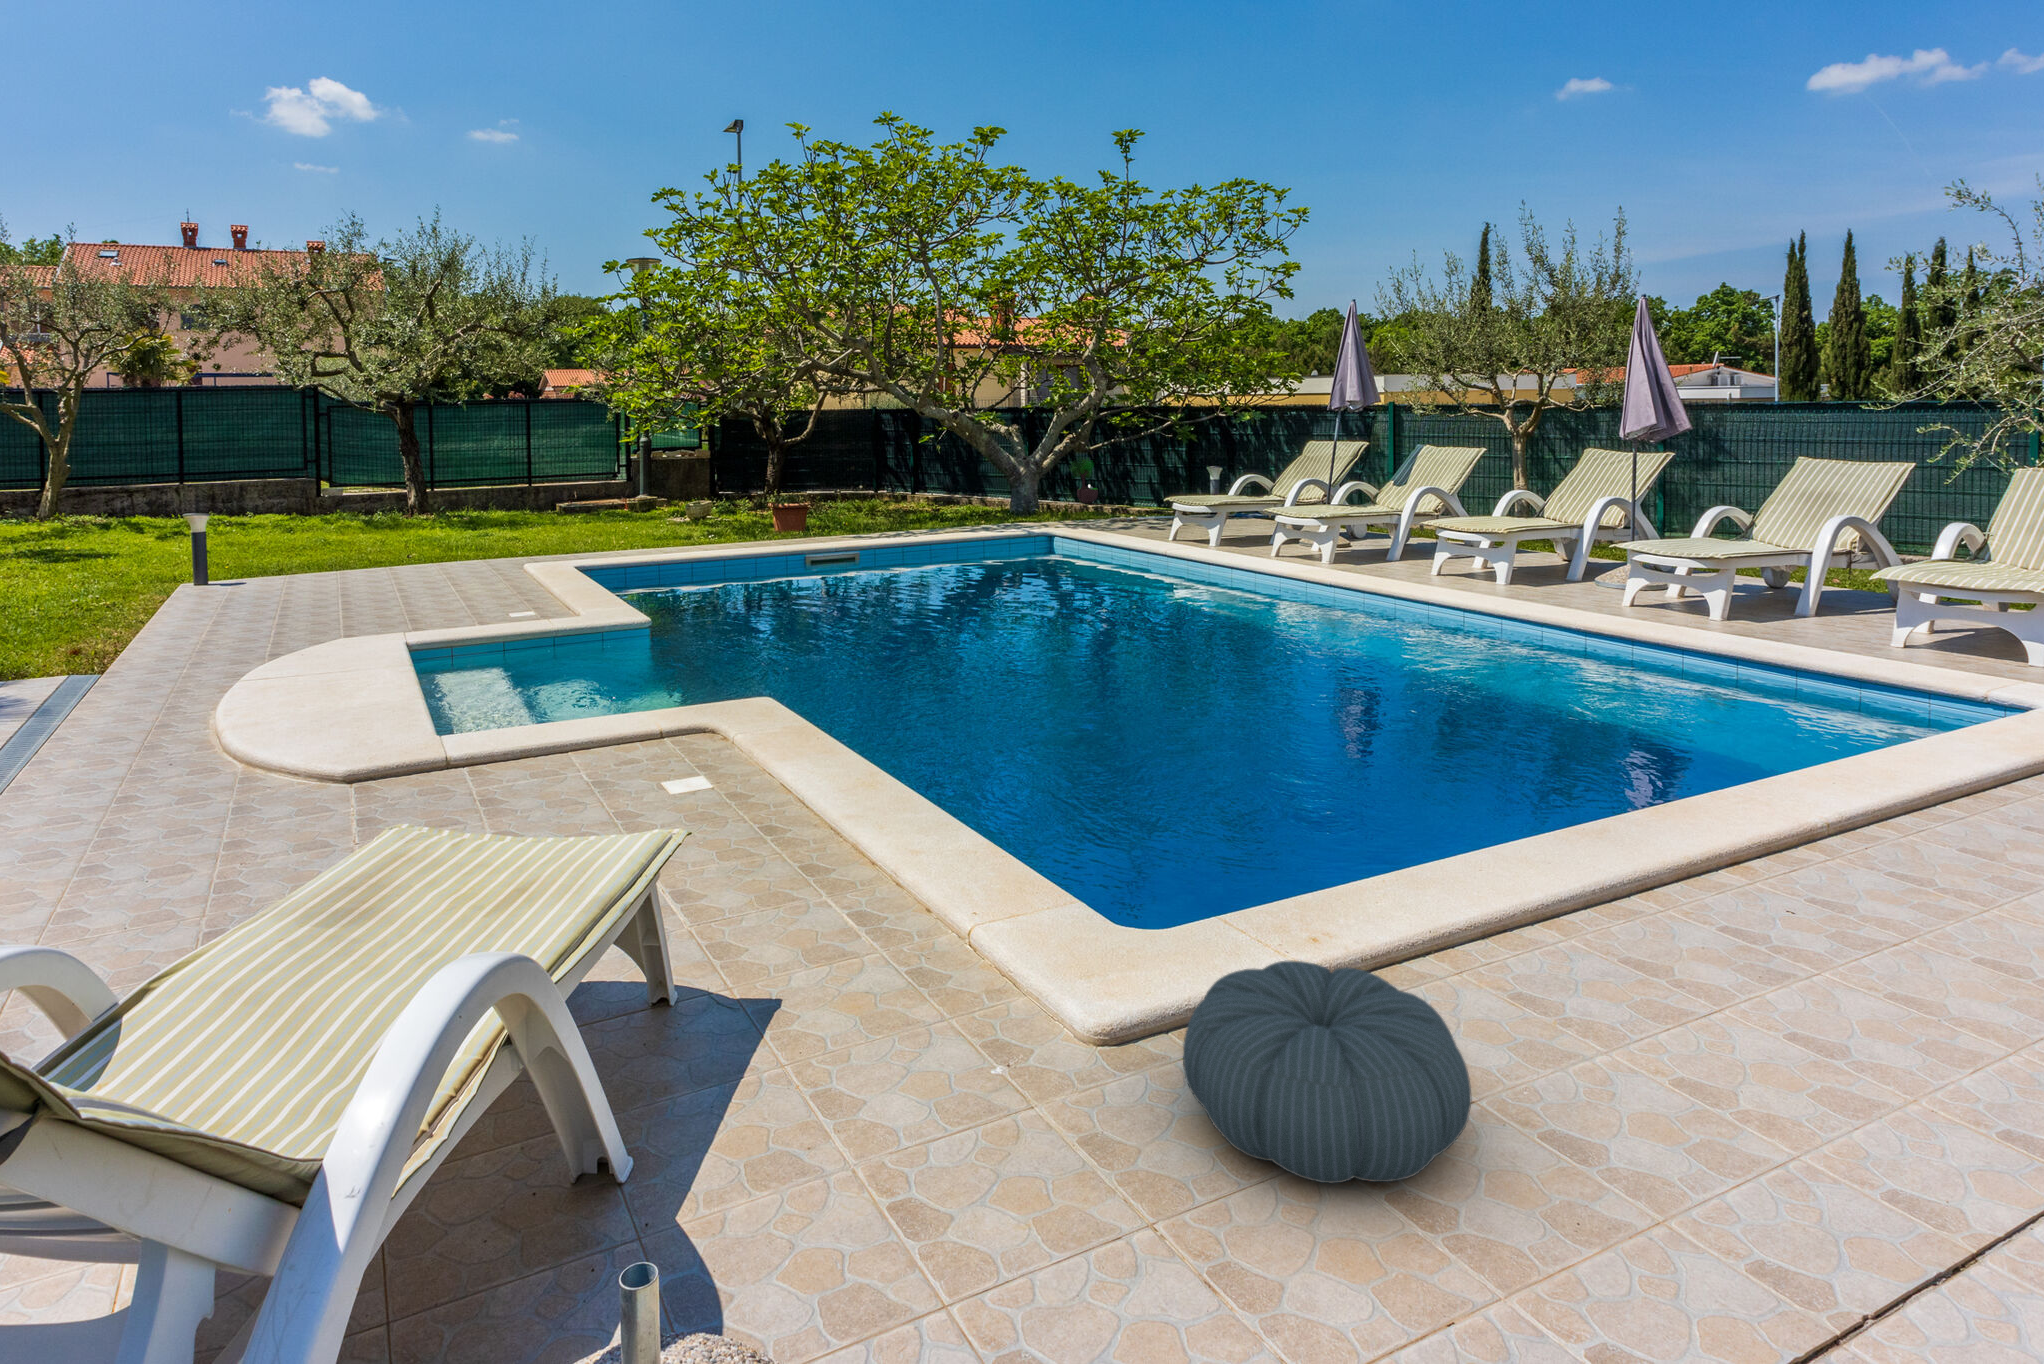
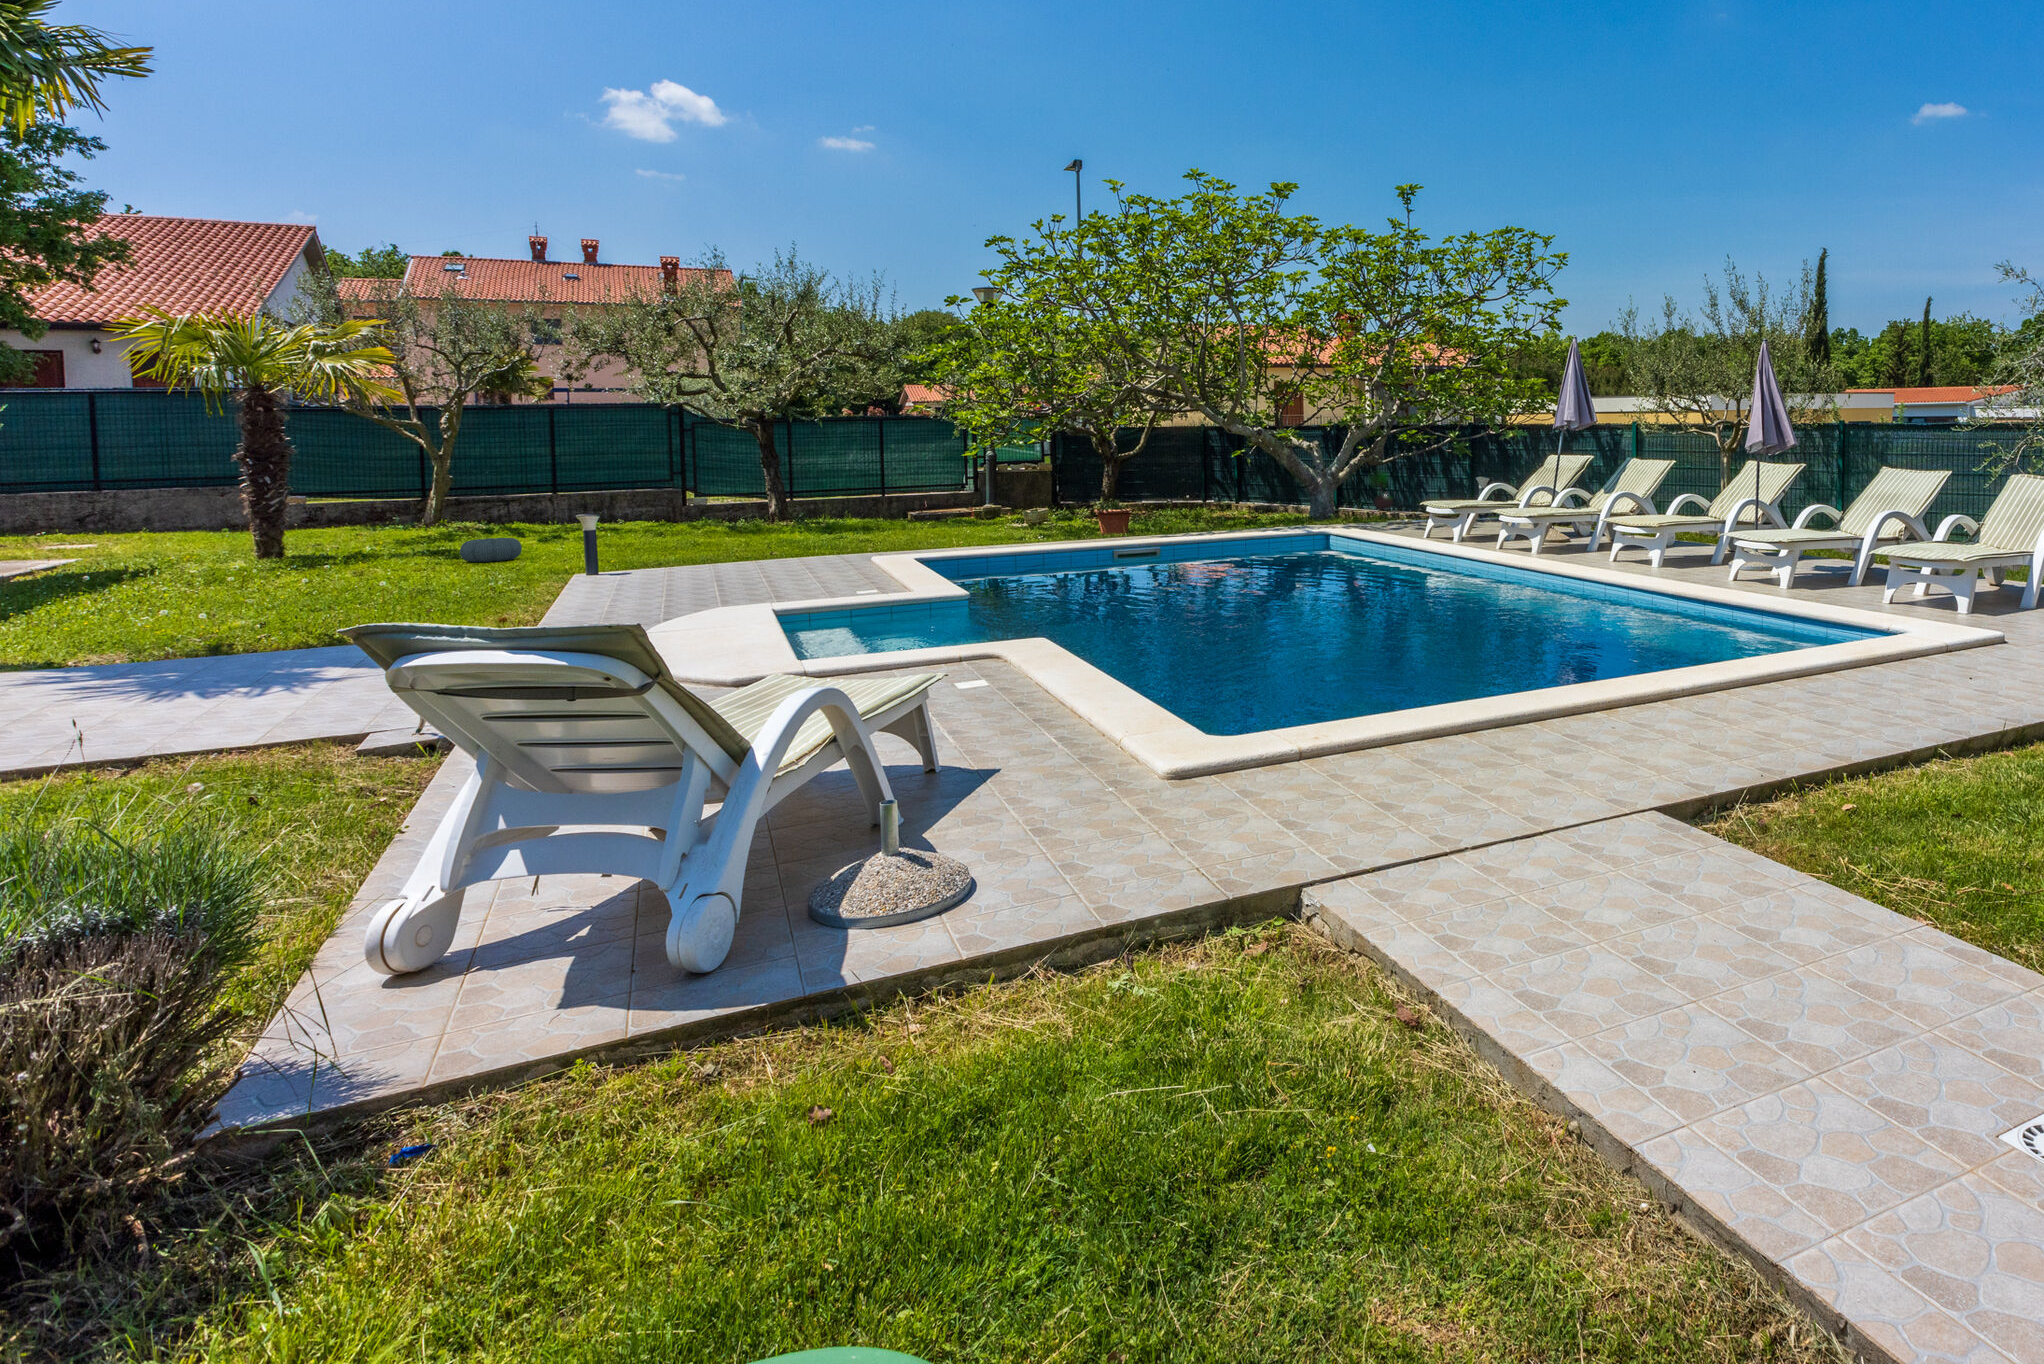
pouf: present [1183,961,1471,1183] -> present [460,538,522,562]

